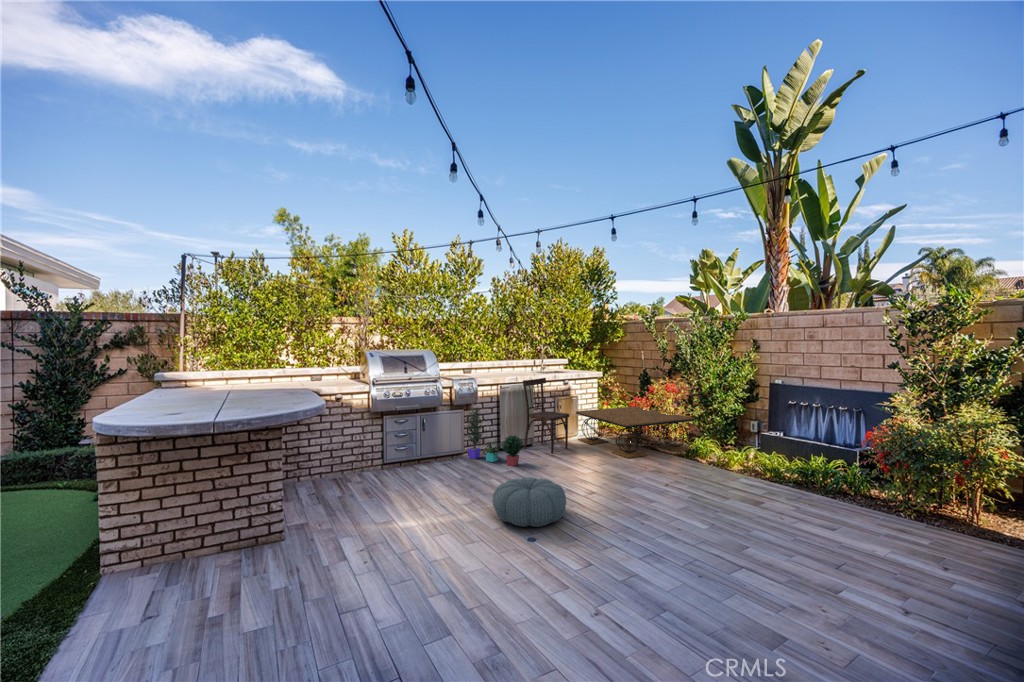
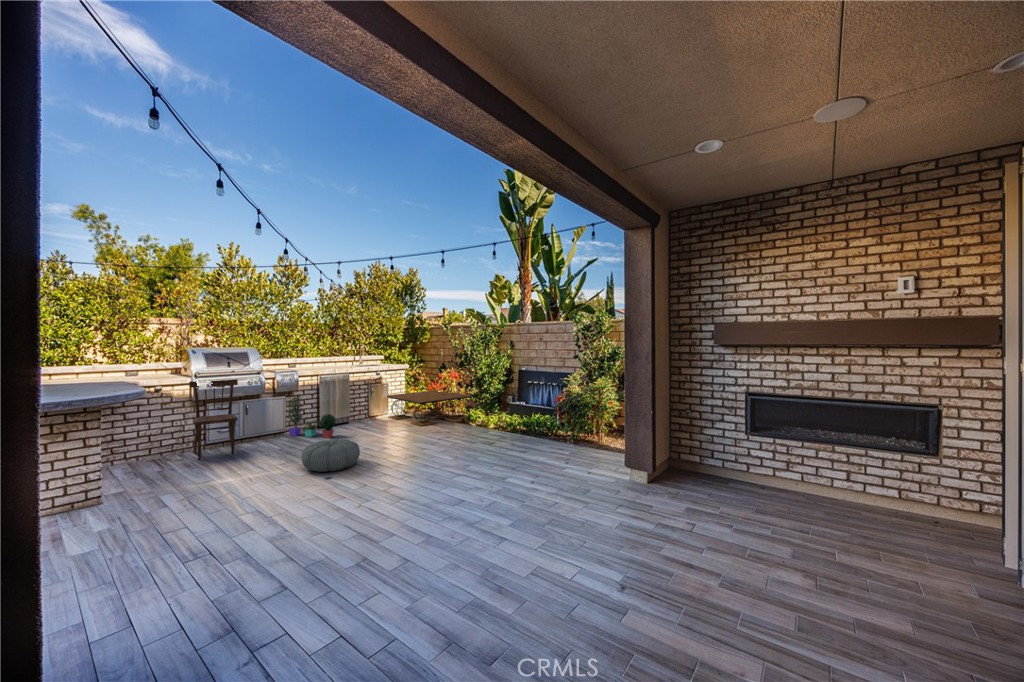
dining chair: present [523,378,569,453] -> present [189,379,238,460]

